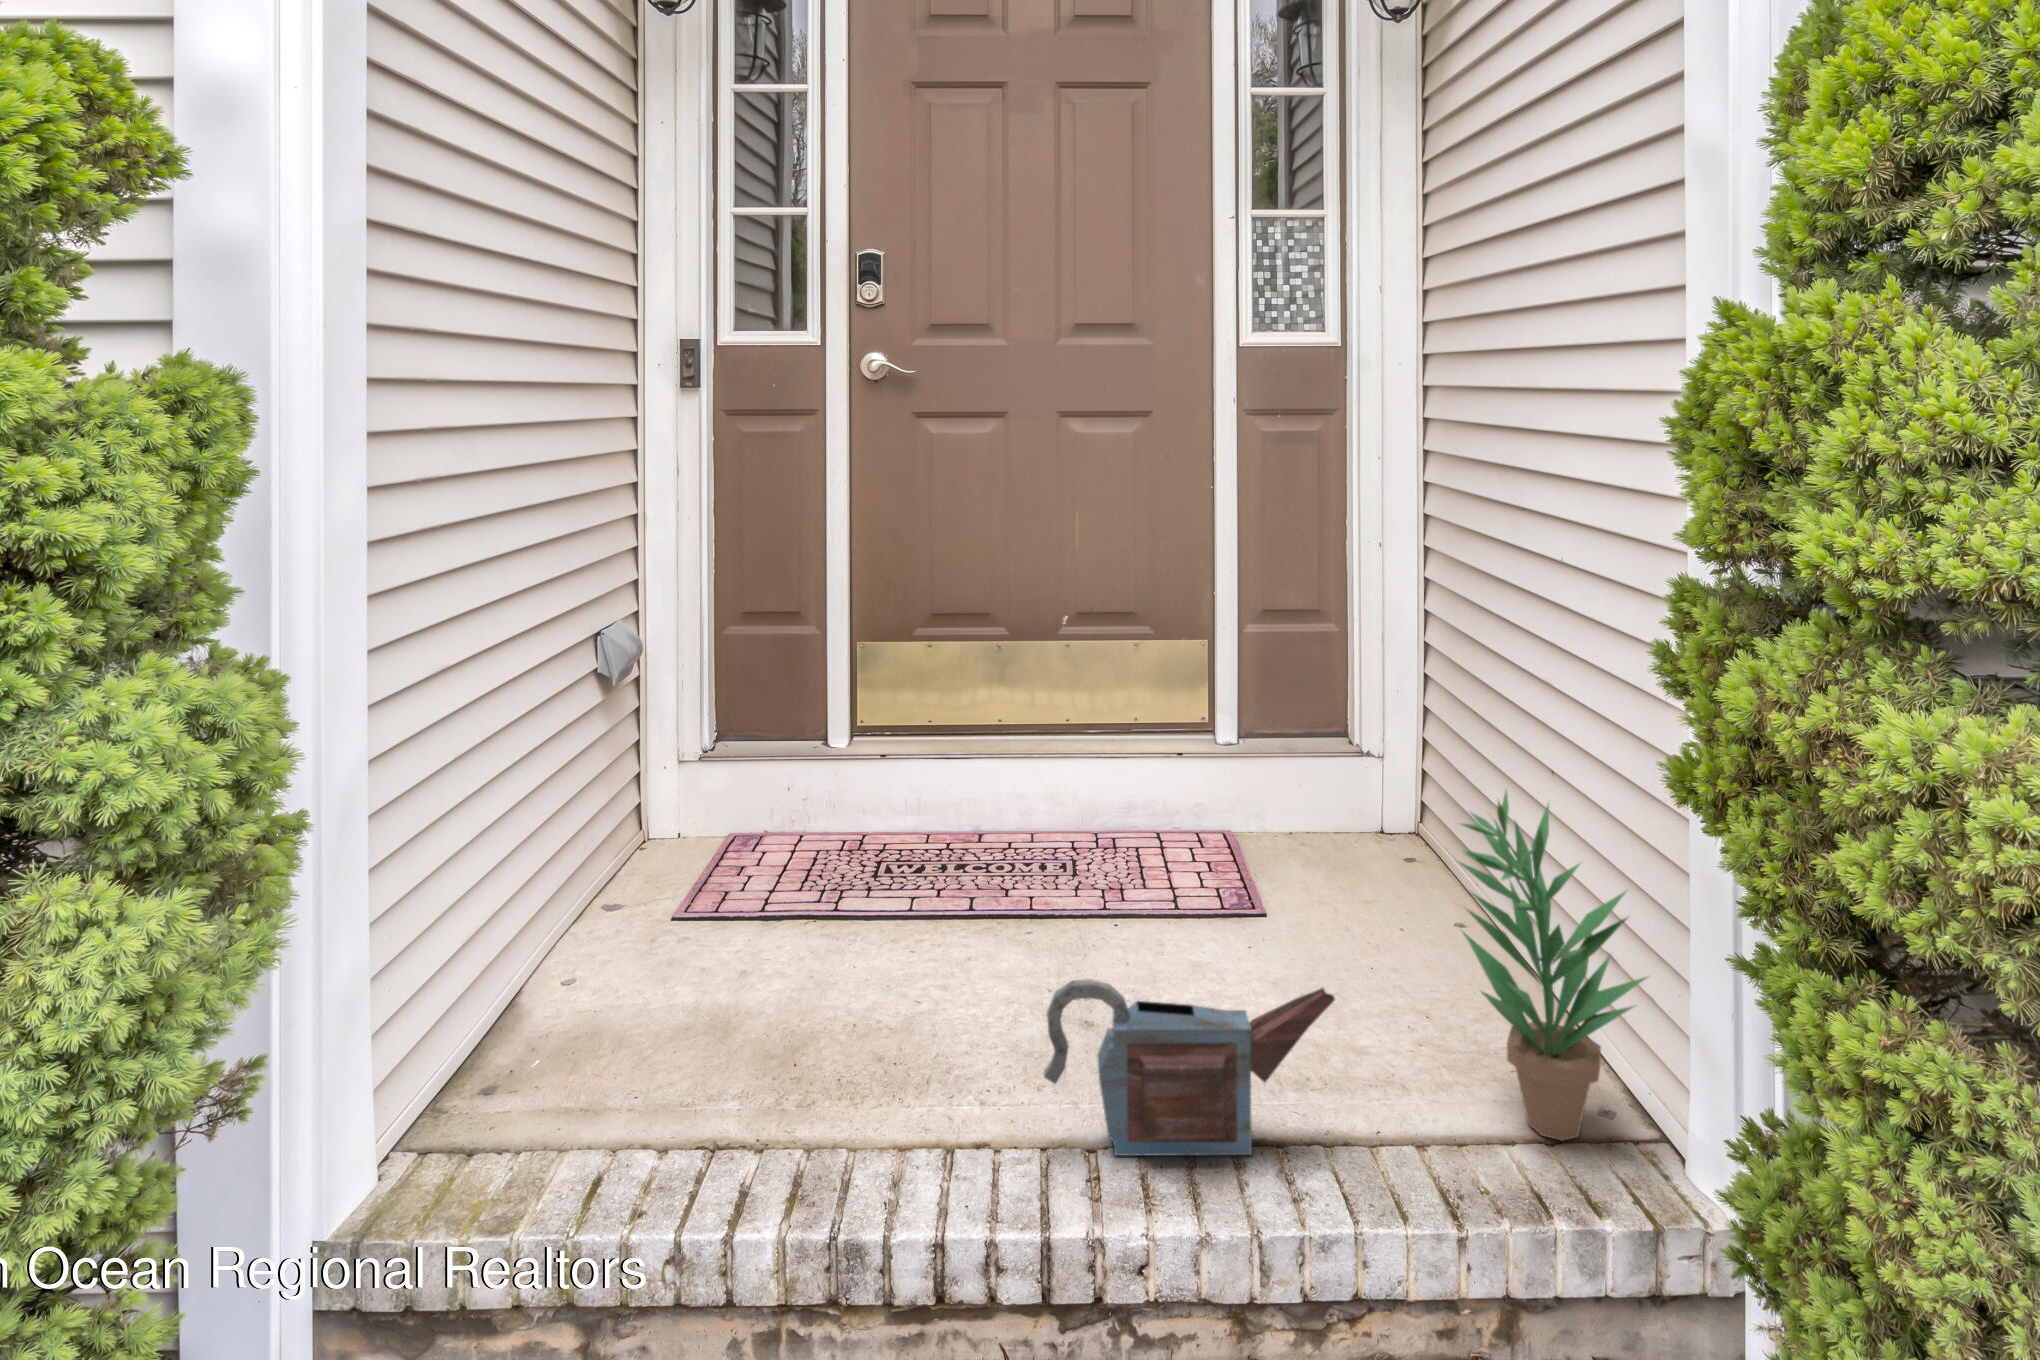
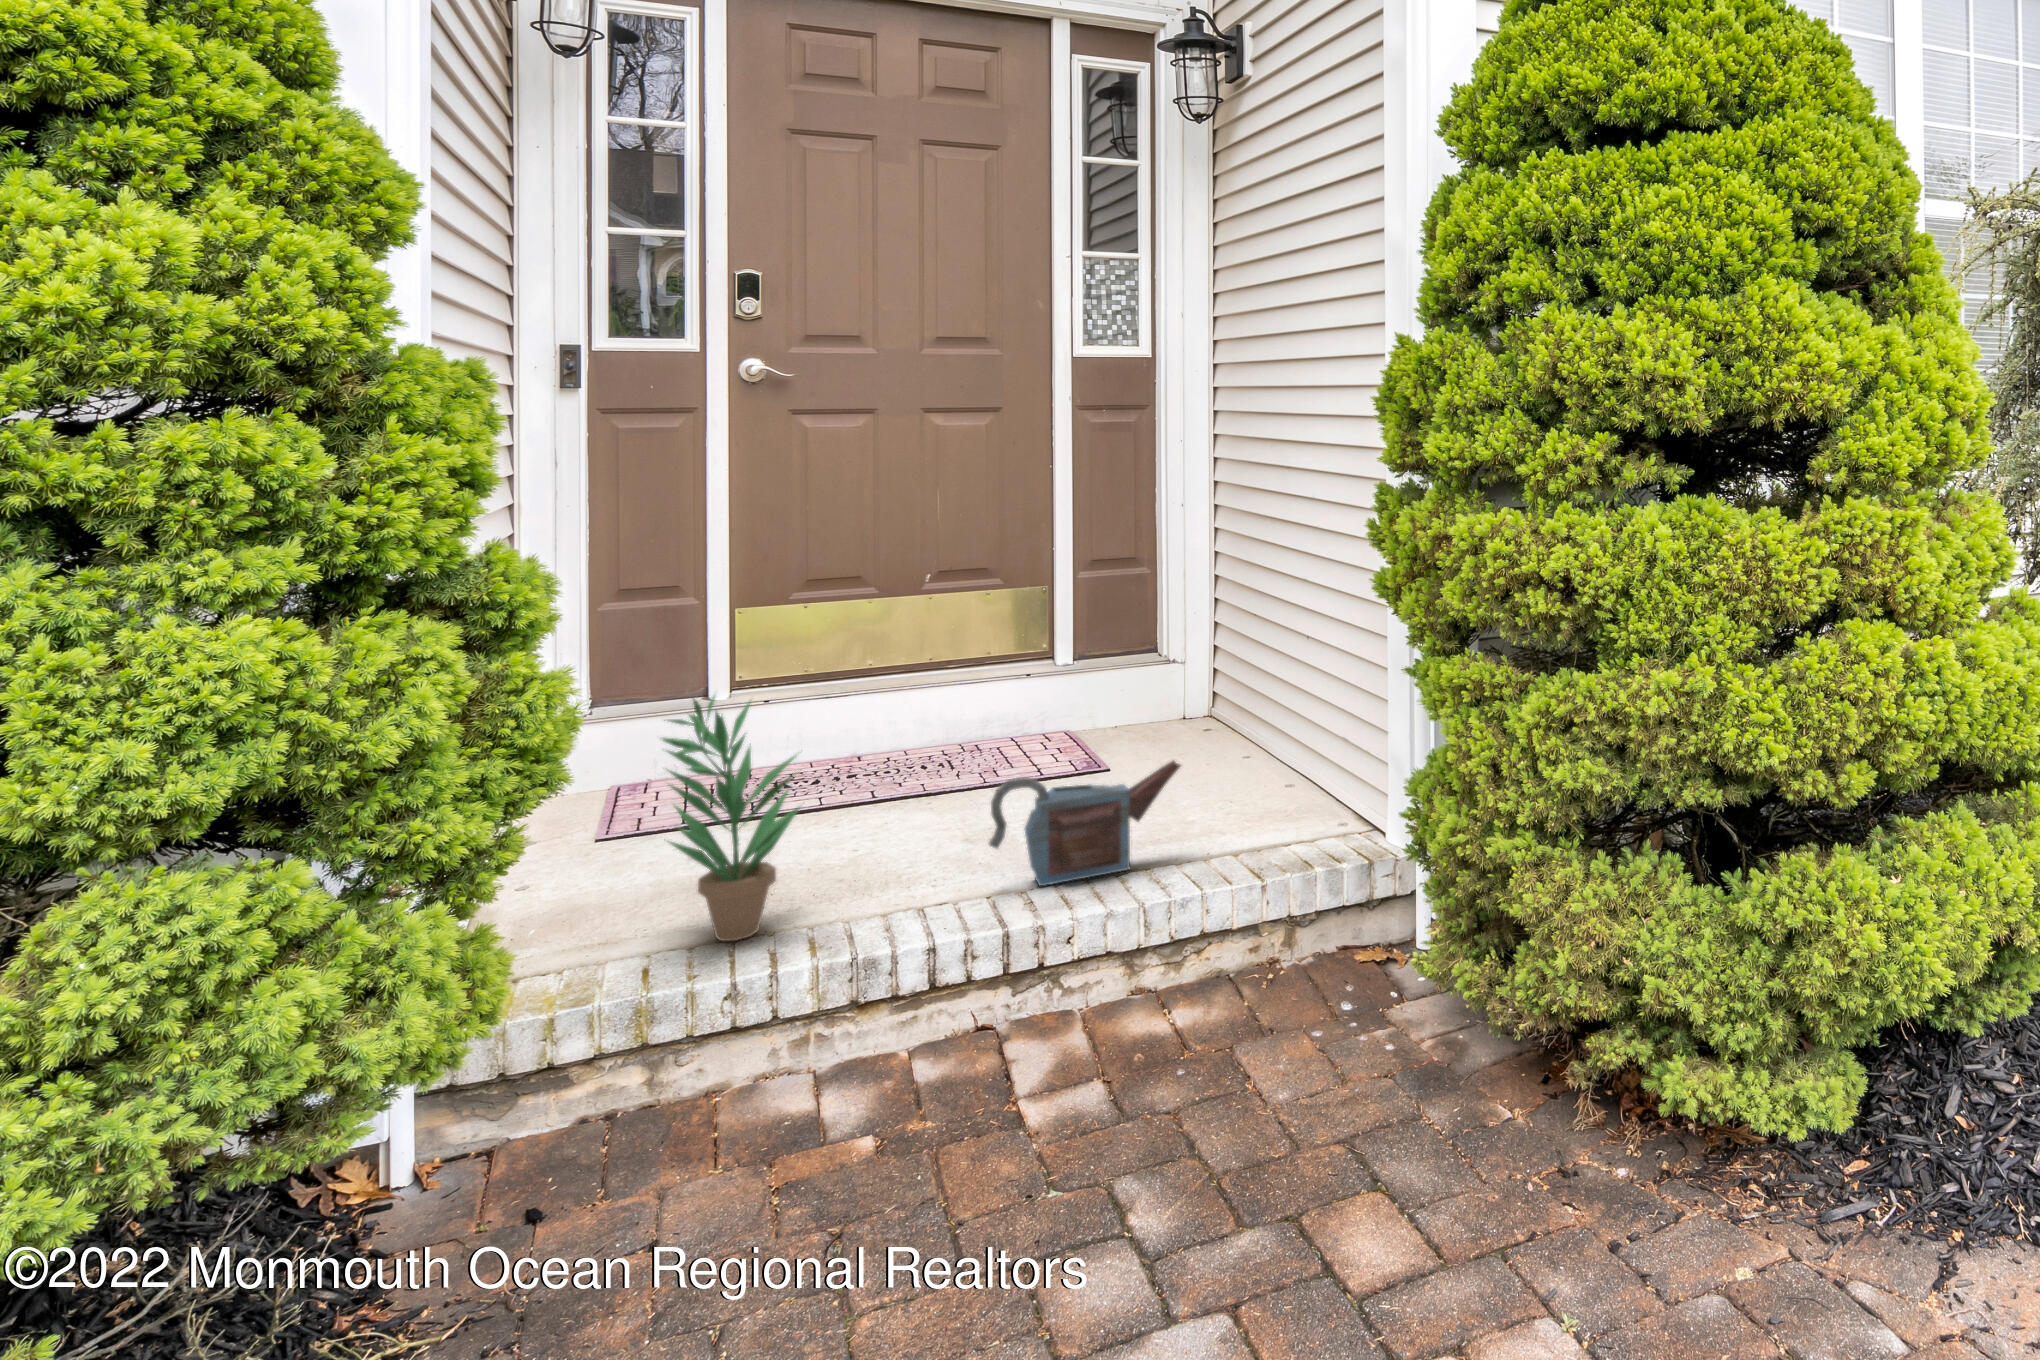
potted plant: present [1459,791,1650,1141] -> present [663,696,799,941]

